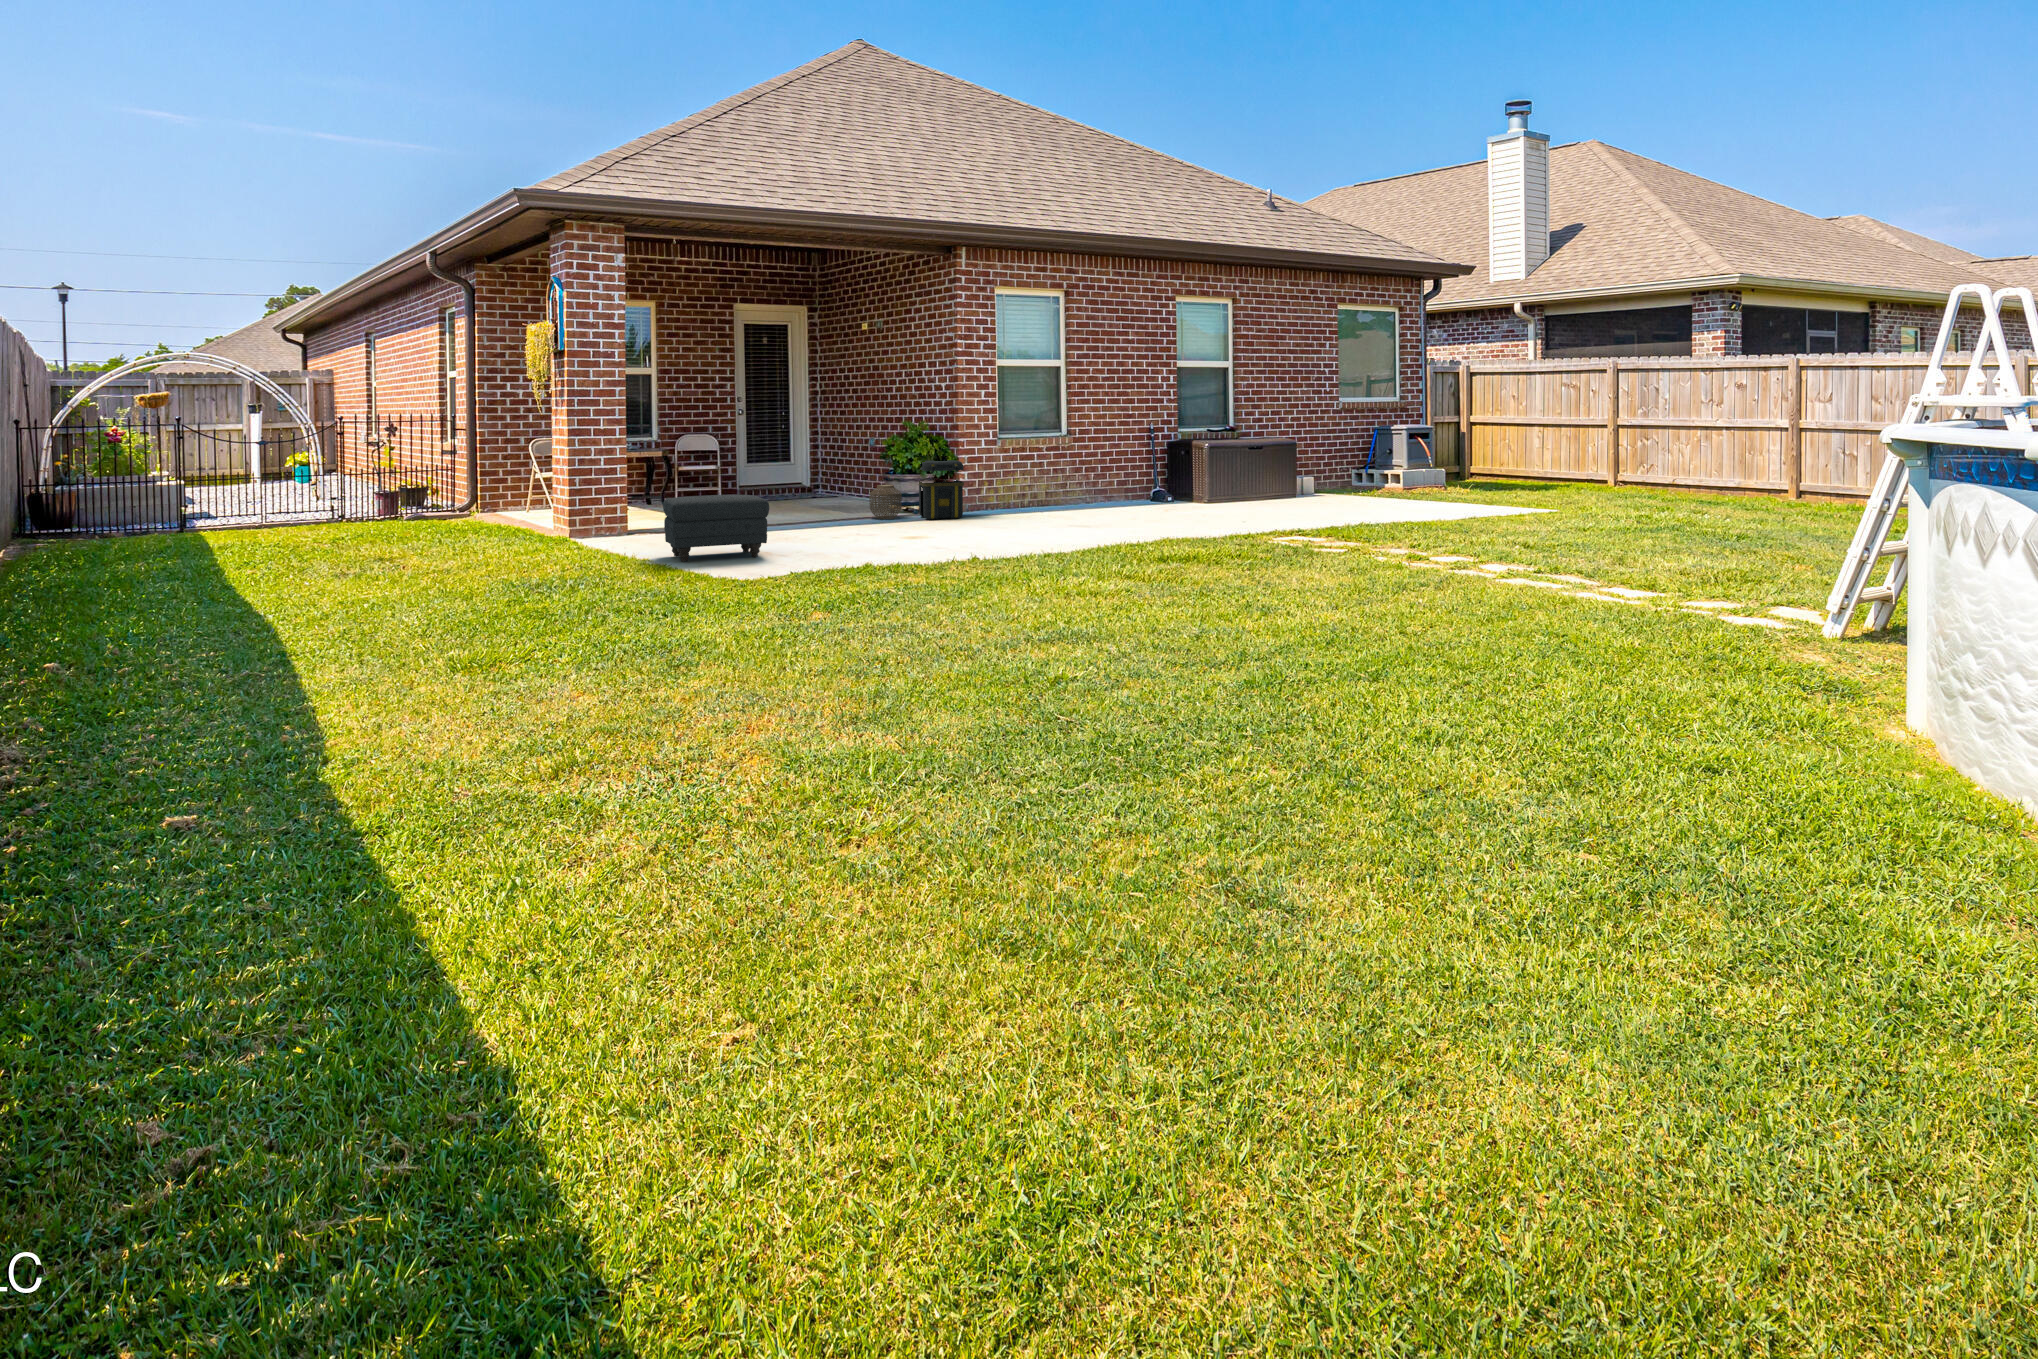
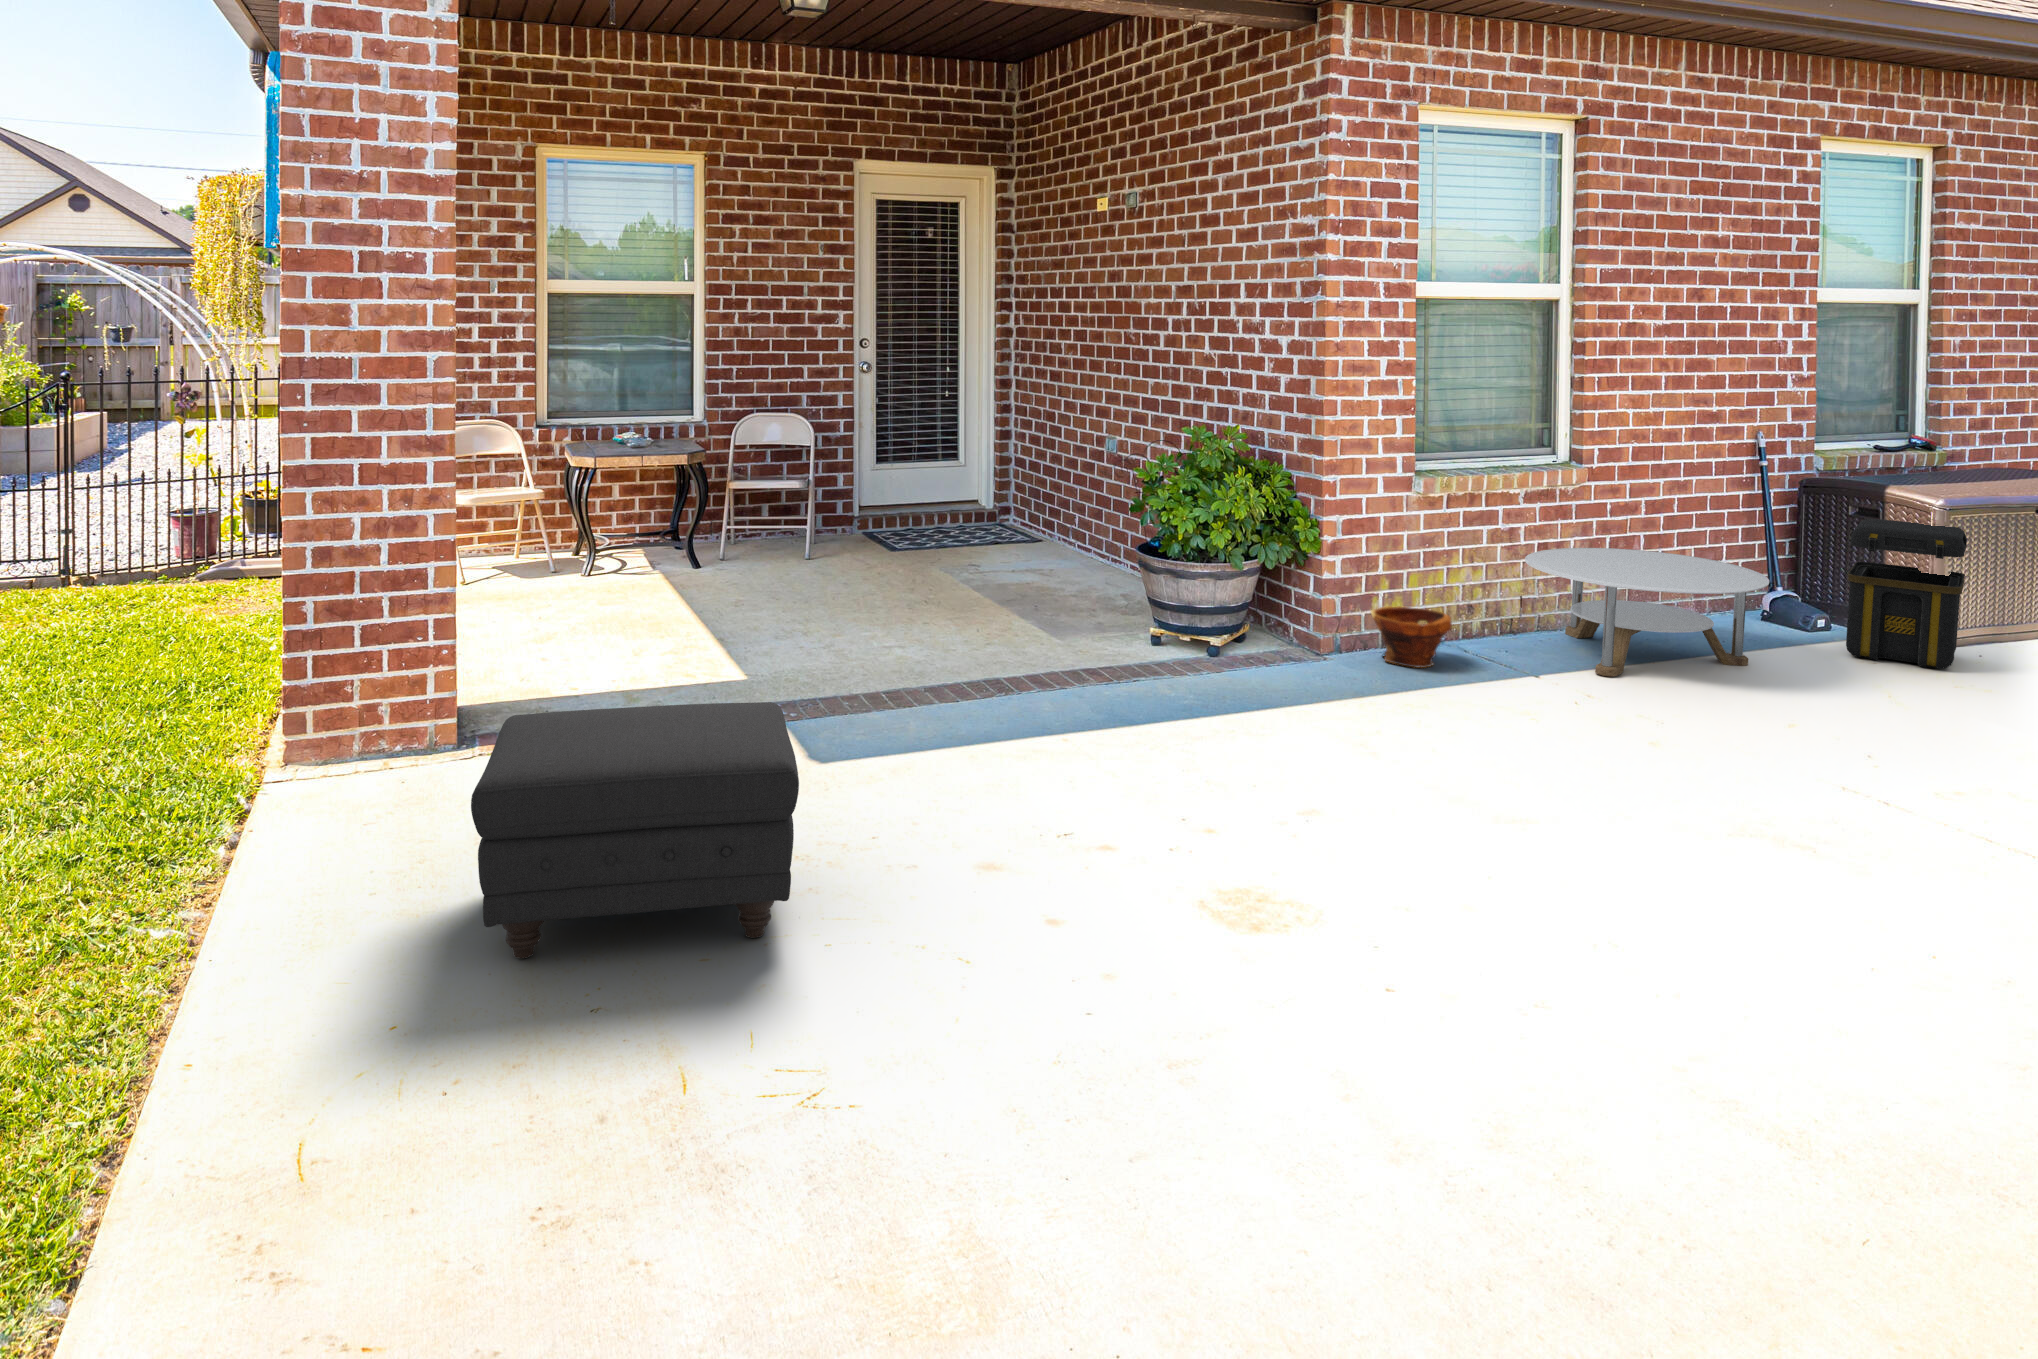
toolbox: present [919,460,964,520] -> present [1846,519,1967,669]
round table: none [1045,471,1135,514] -> present [1525,548,1769,676]
woven basket: present [869,485,902,519] -> none [1108,577,1184,664]
planter: none [980,494,1012,516] -> present [1371,606,1452,668]

